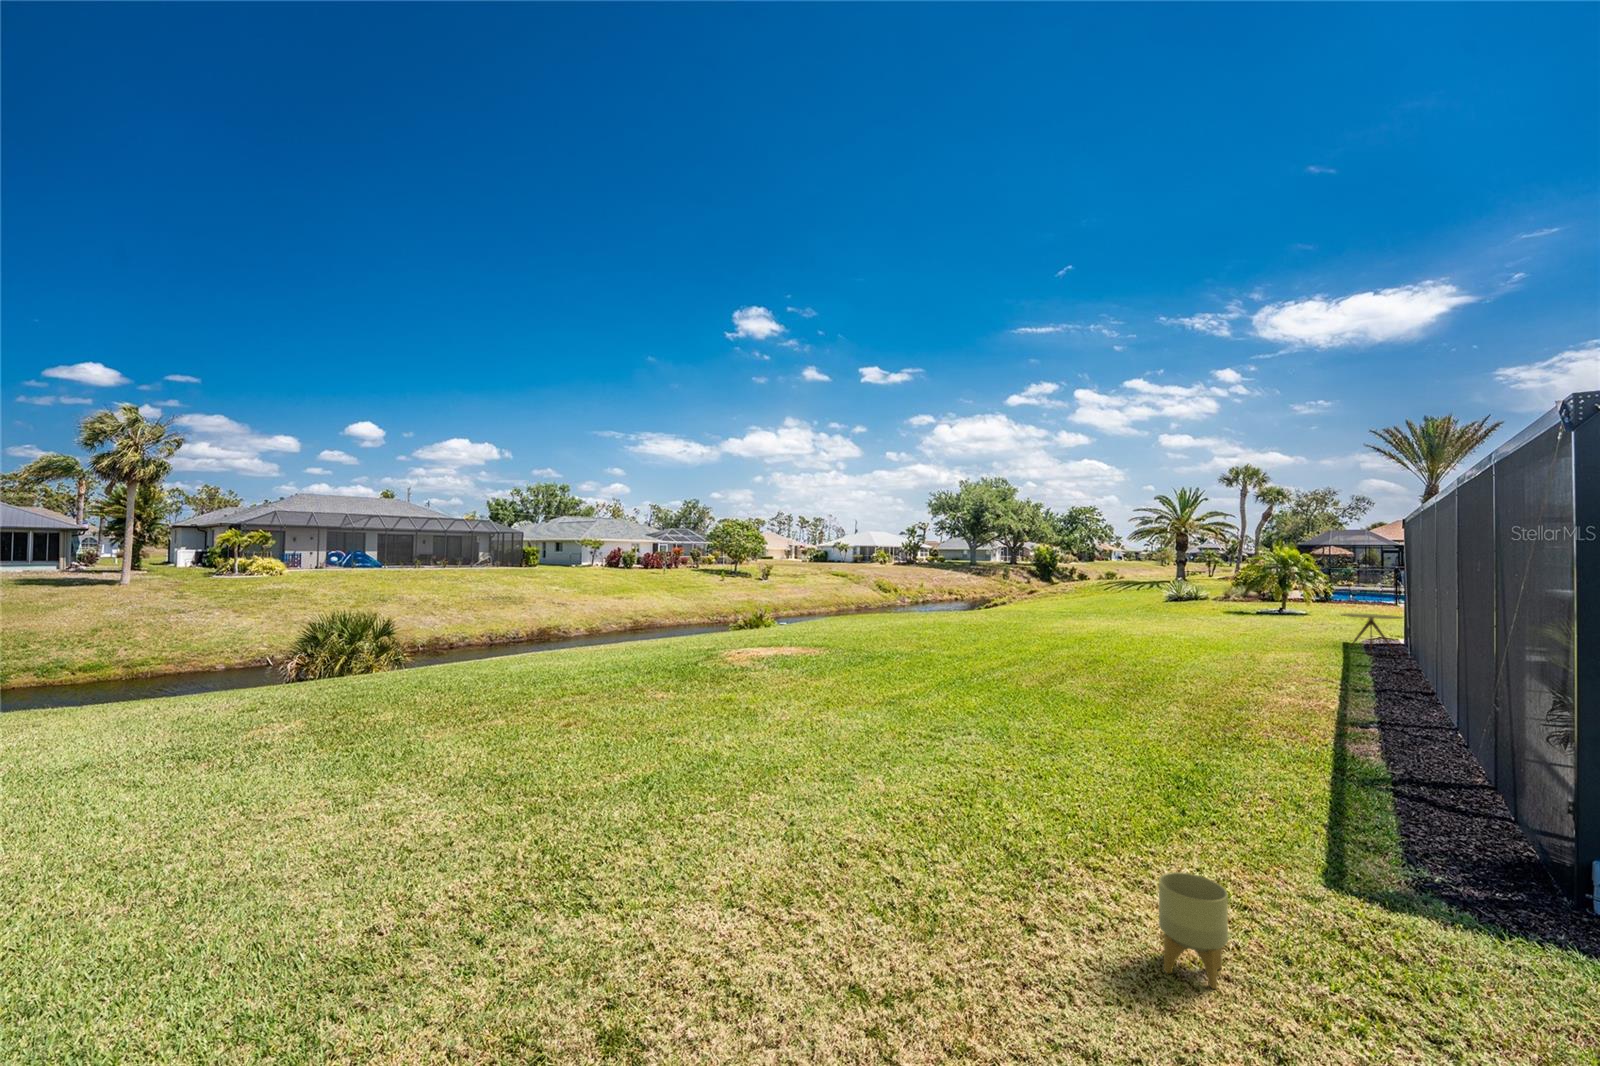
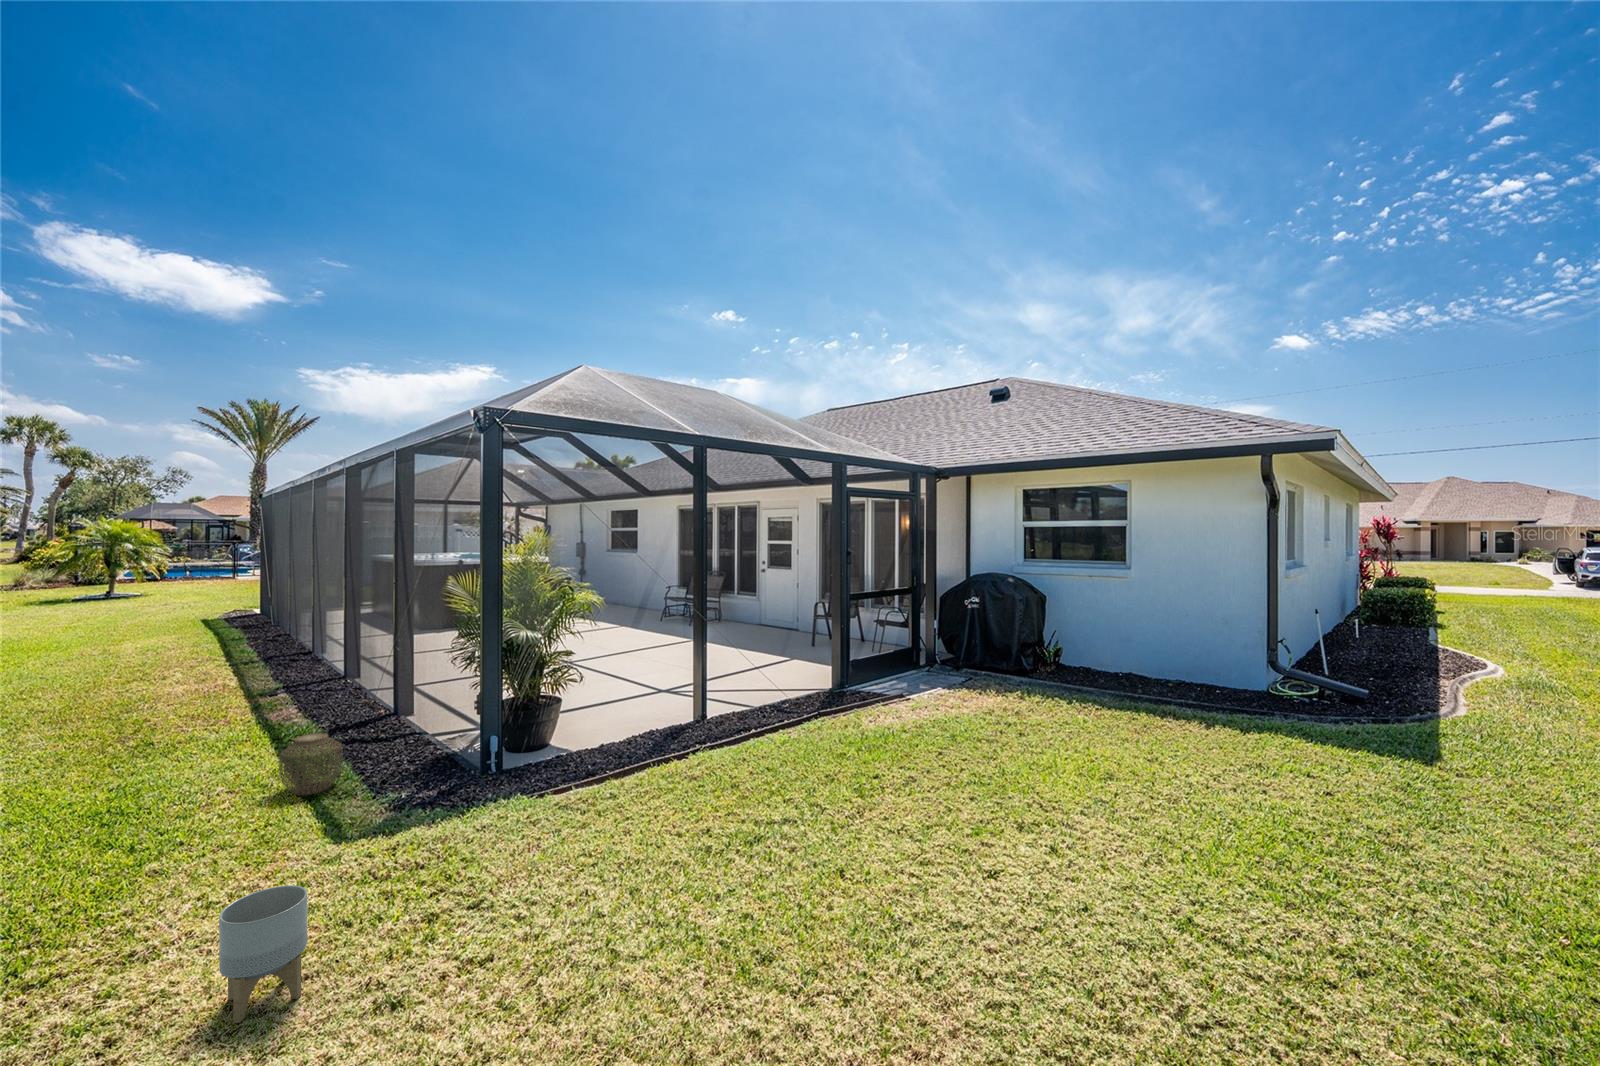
round table: present [1341,613,1402,650] -> none [202,587,265,622]
woven basket: none [1306,769,1374,835] -> present [279,733,343,795]

